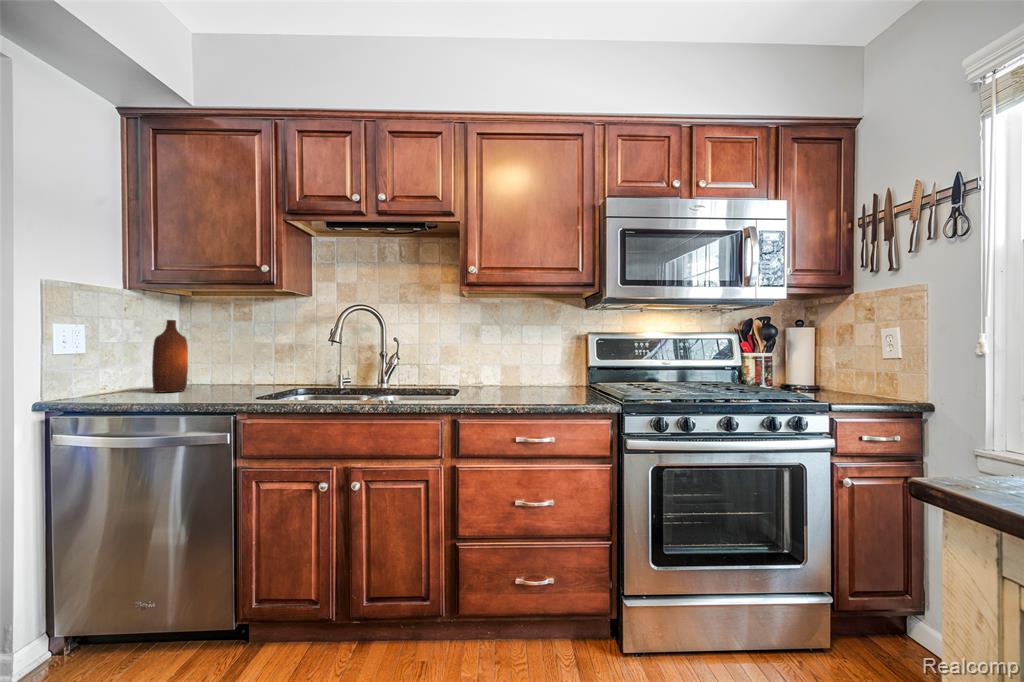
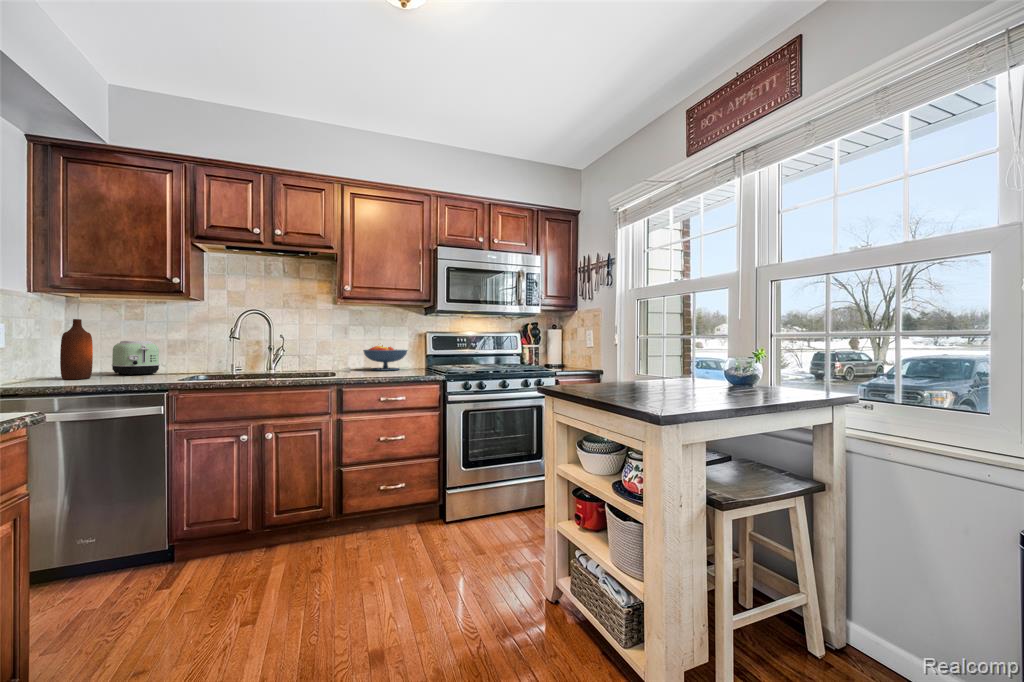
toaster: none [218,346,265,387] -> present [112,341,159,375]
fruit bowl: none [500,348,561,388] -> present [363,345,408,370]

